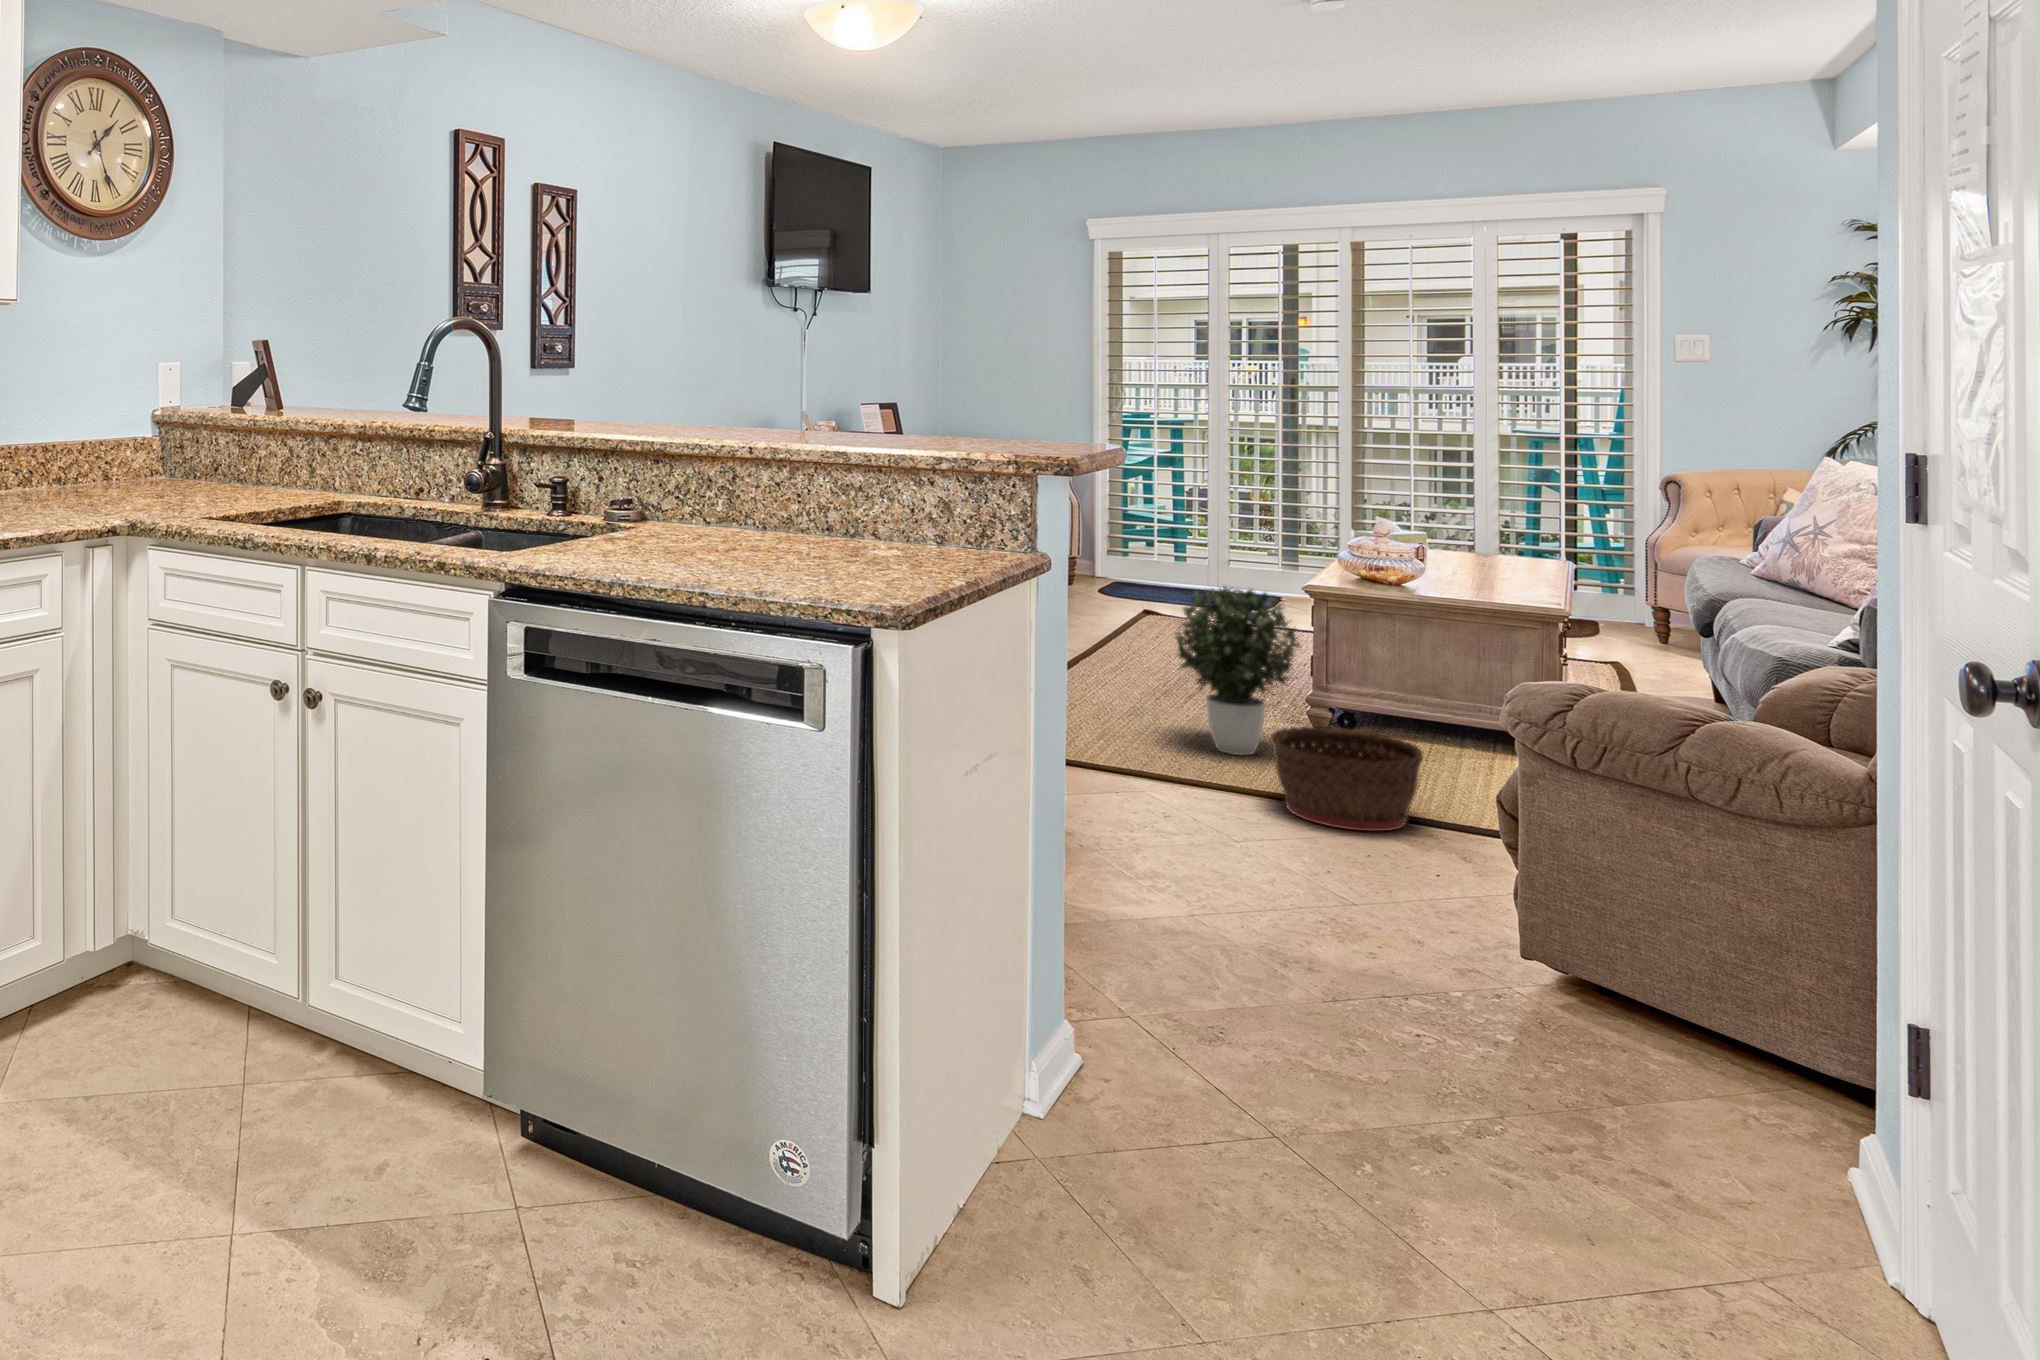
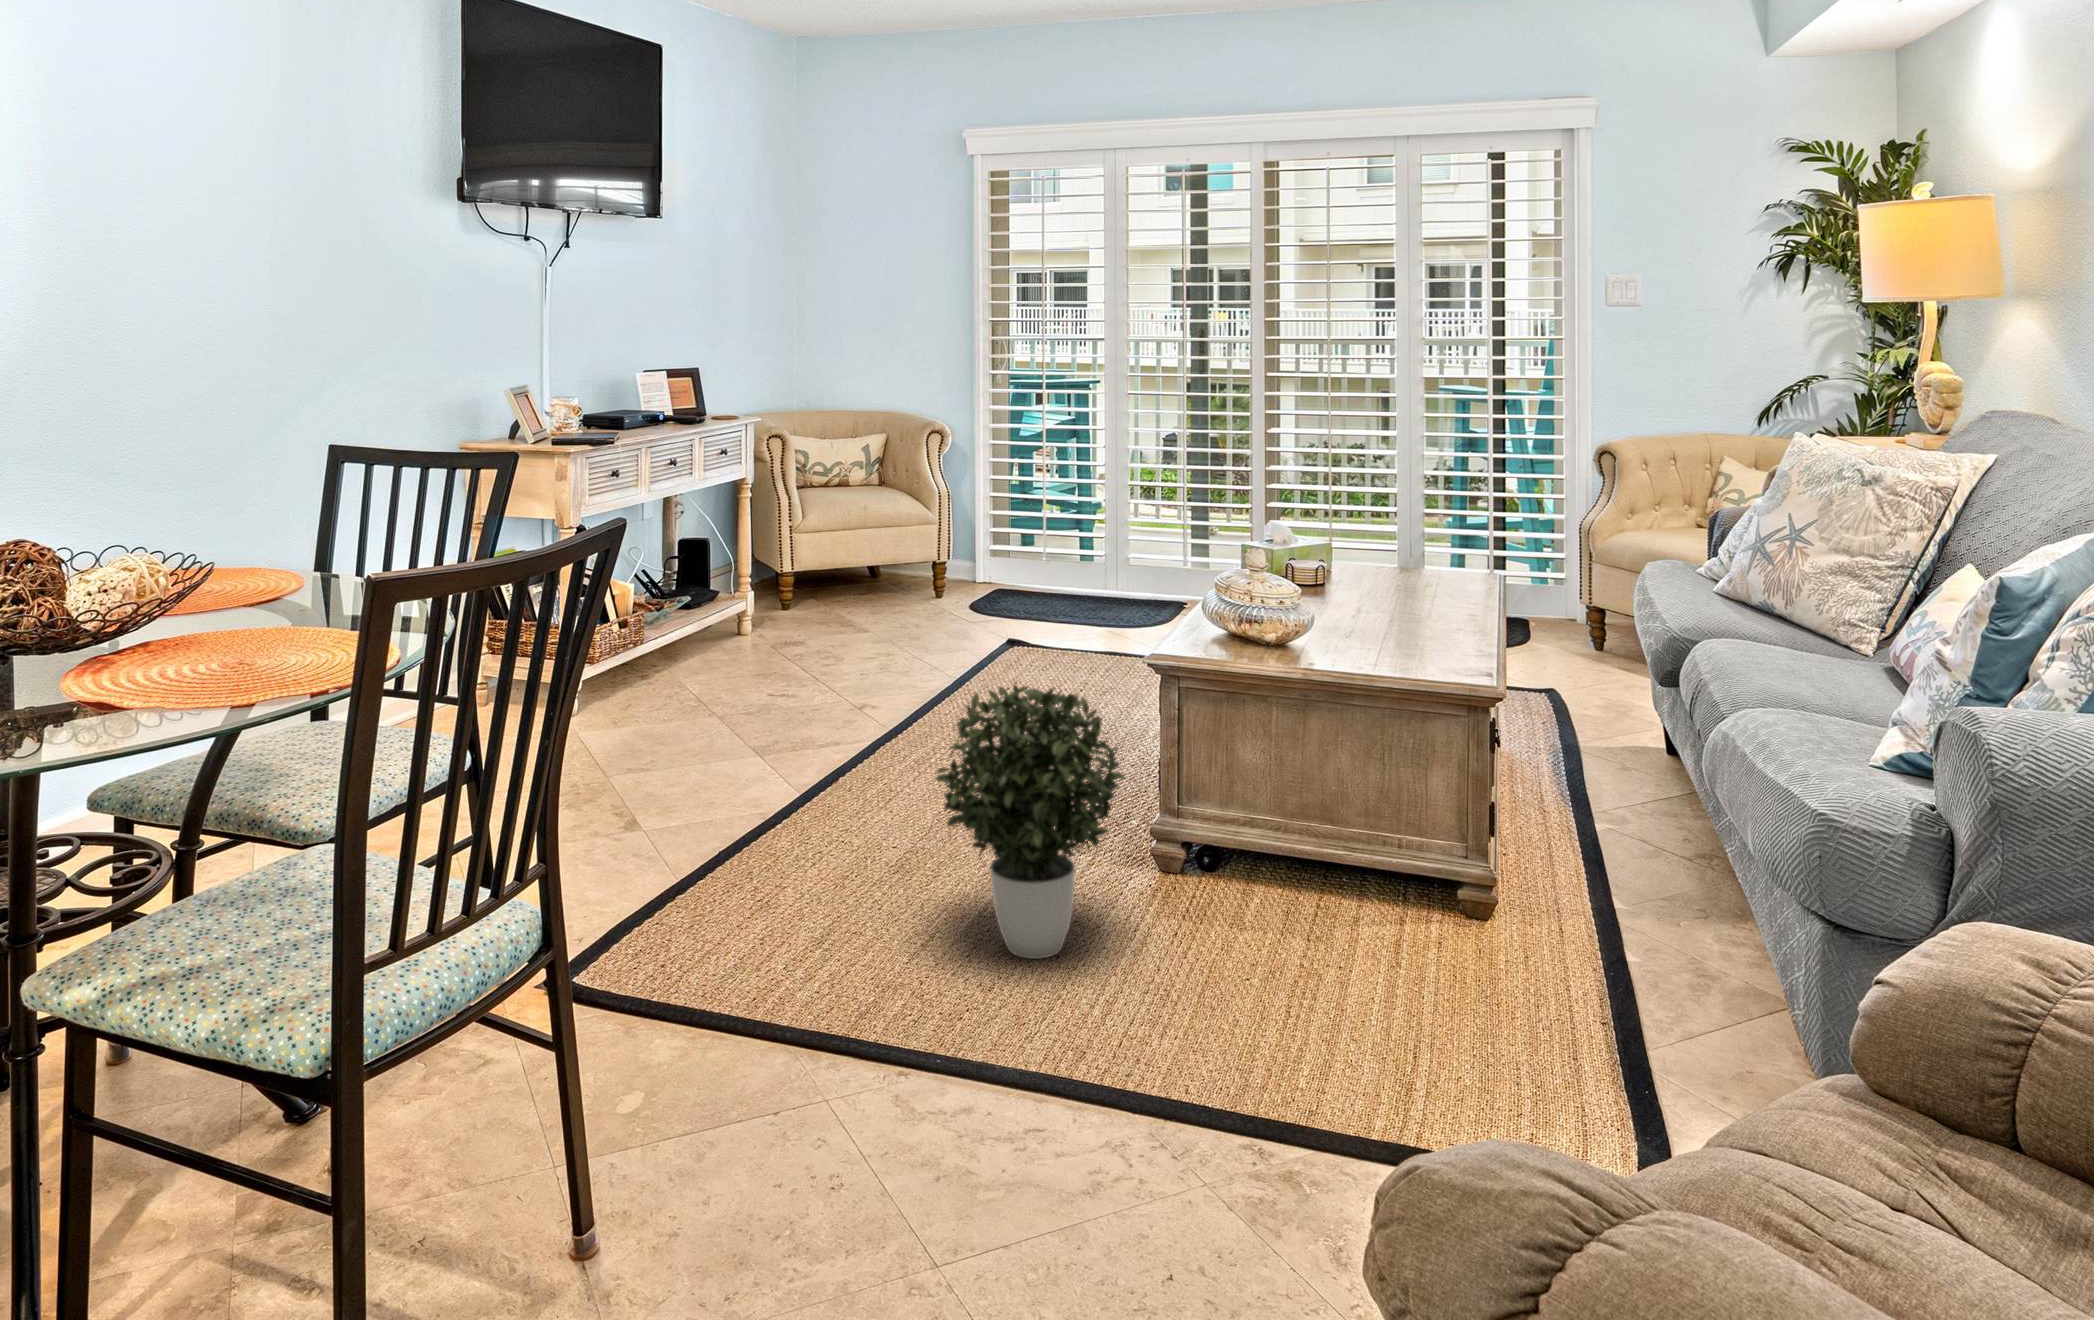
basket: present [1271,726,1423,831] -> none [1040,941,1276,1166]

